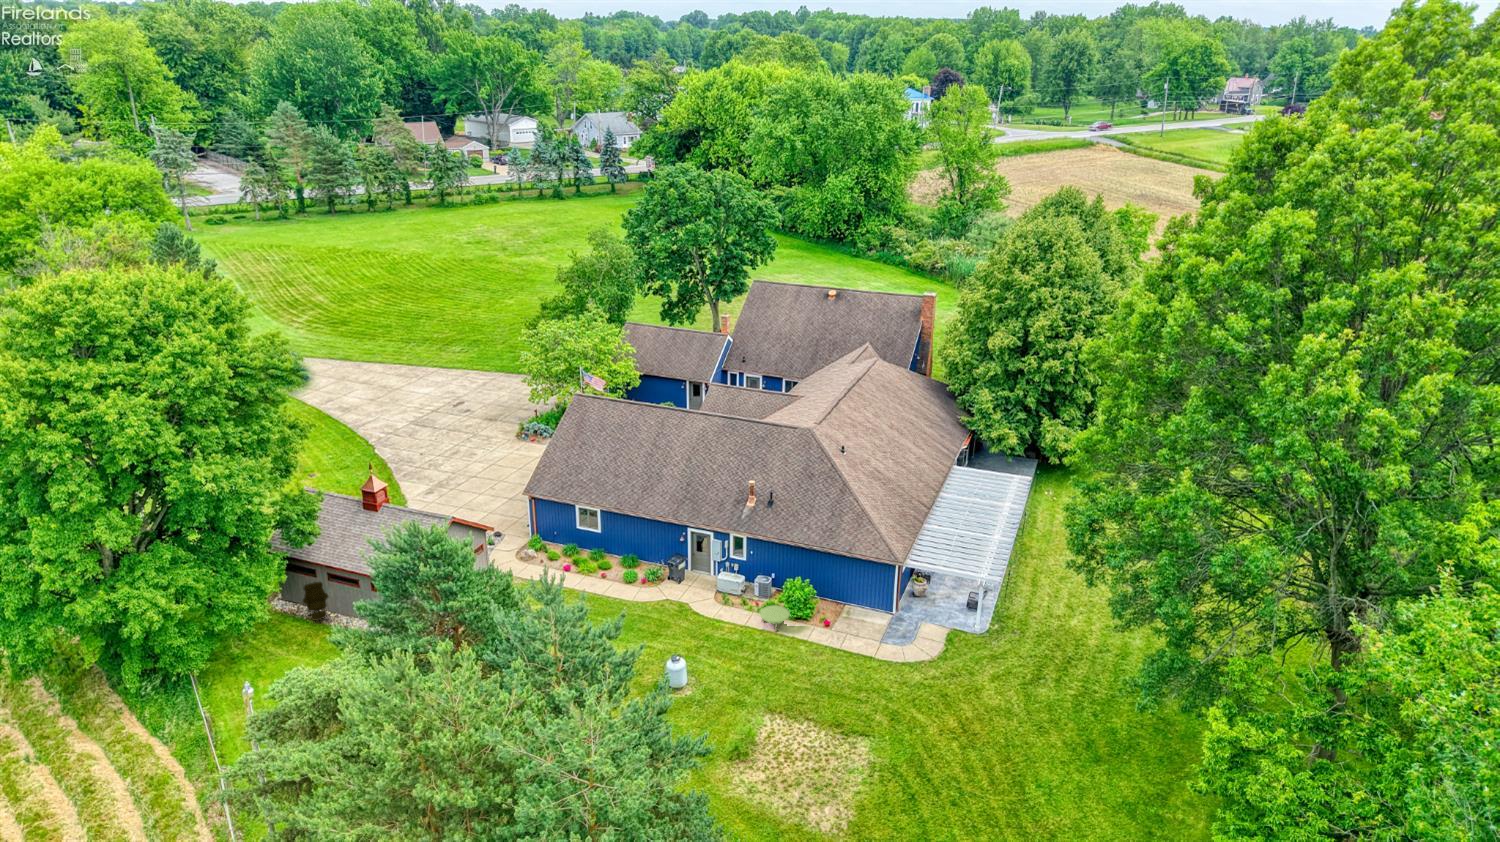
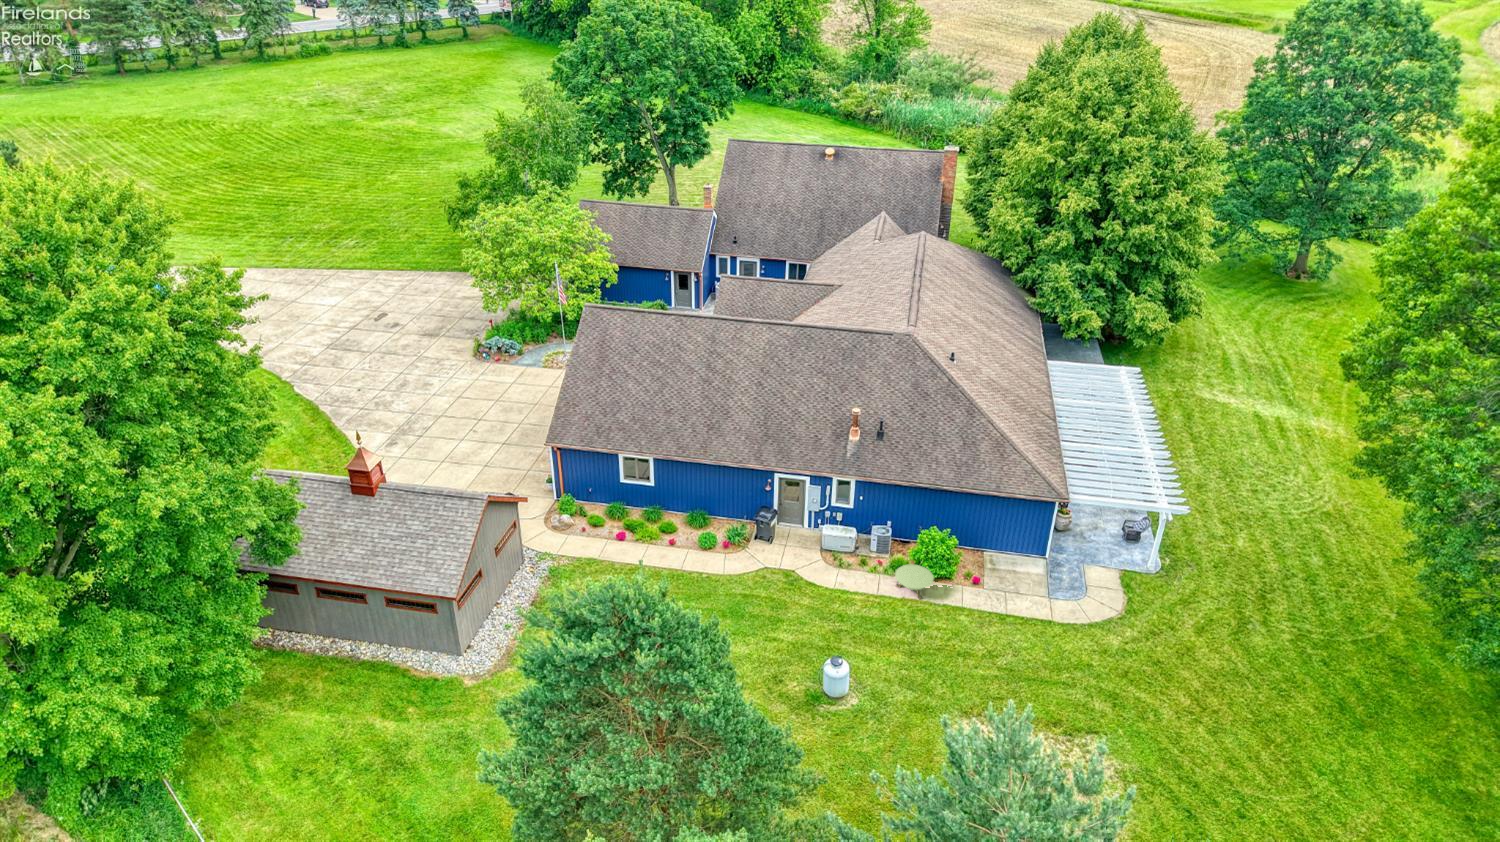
lounge chair: present [303,582,328,622] -> none [280,603,321,662]

